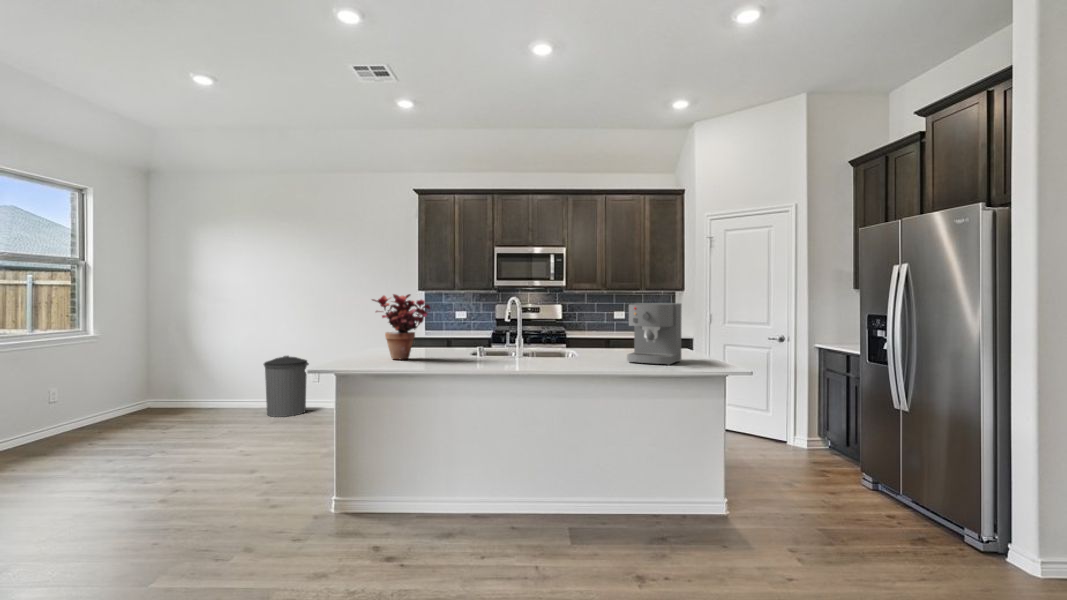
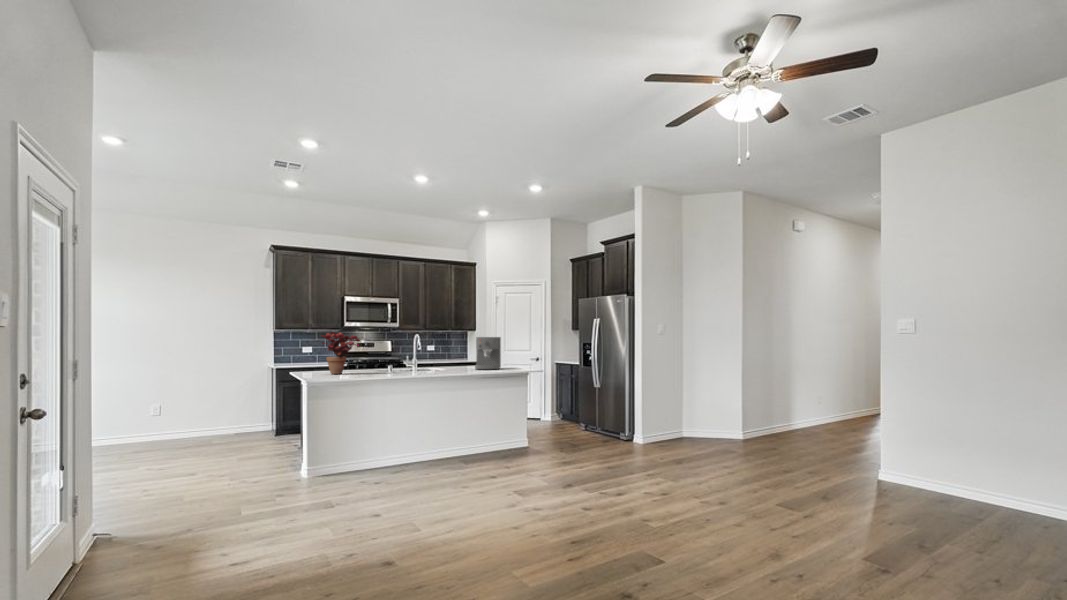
trash can: present [264,356,309,417] -> none [115,389,166,445]

